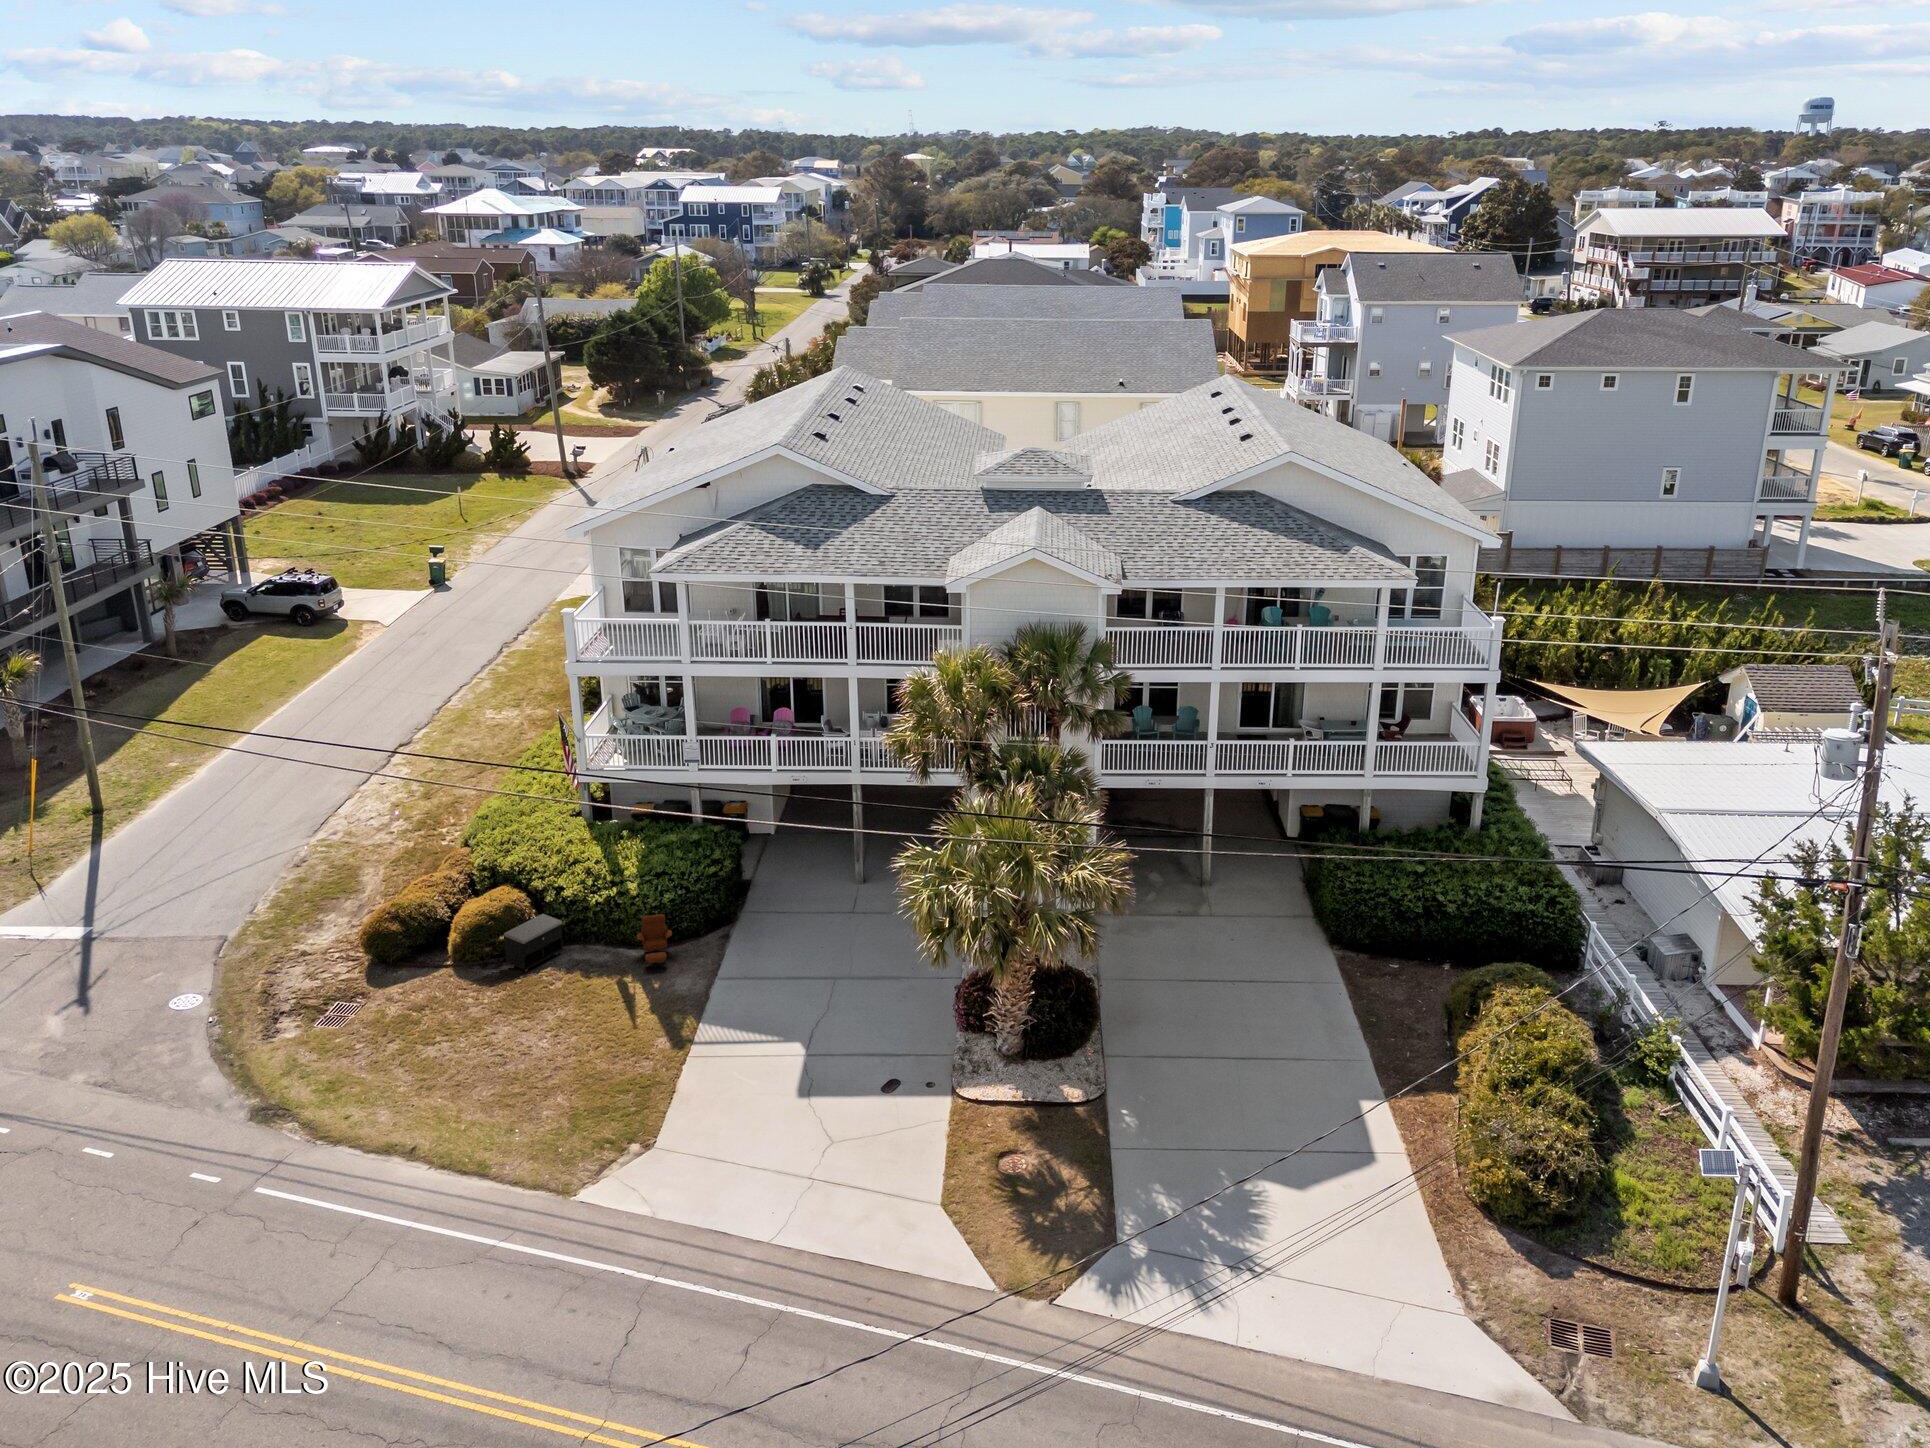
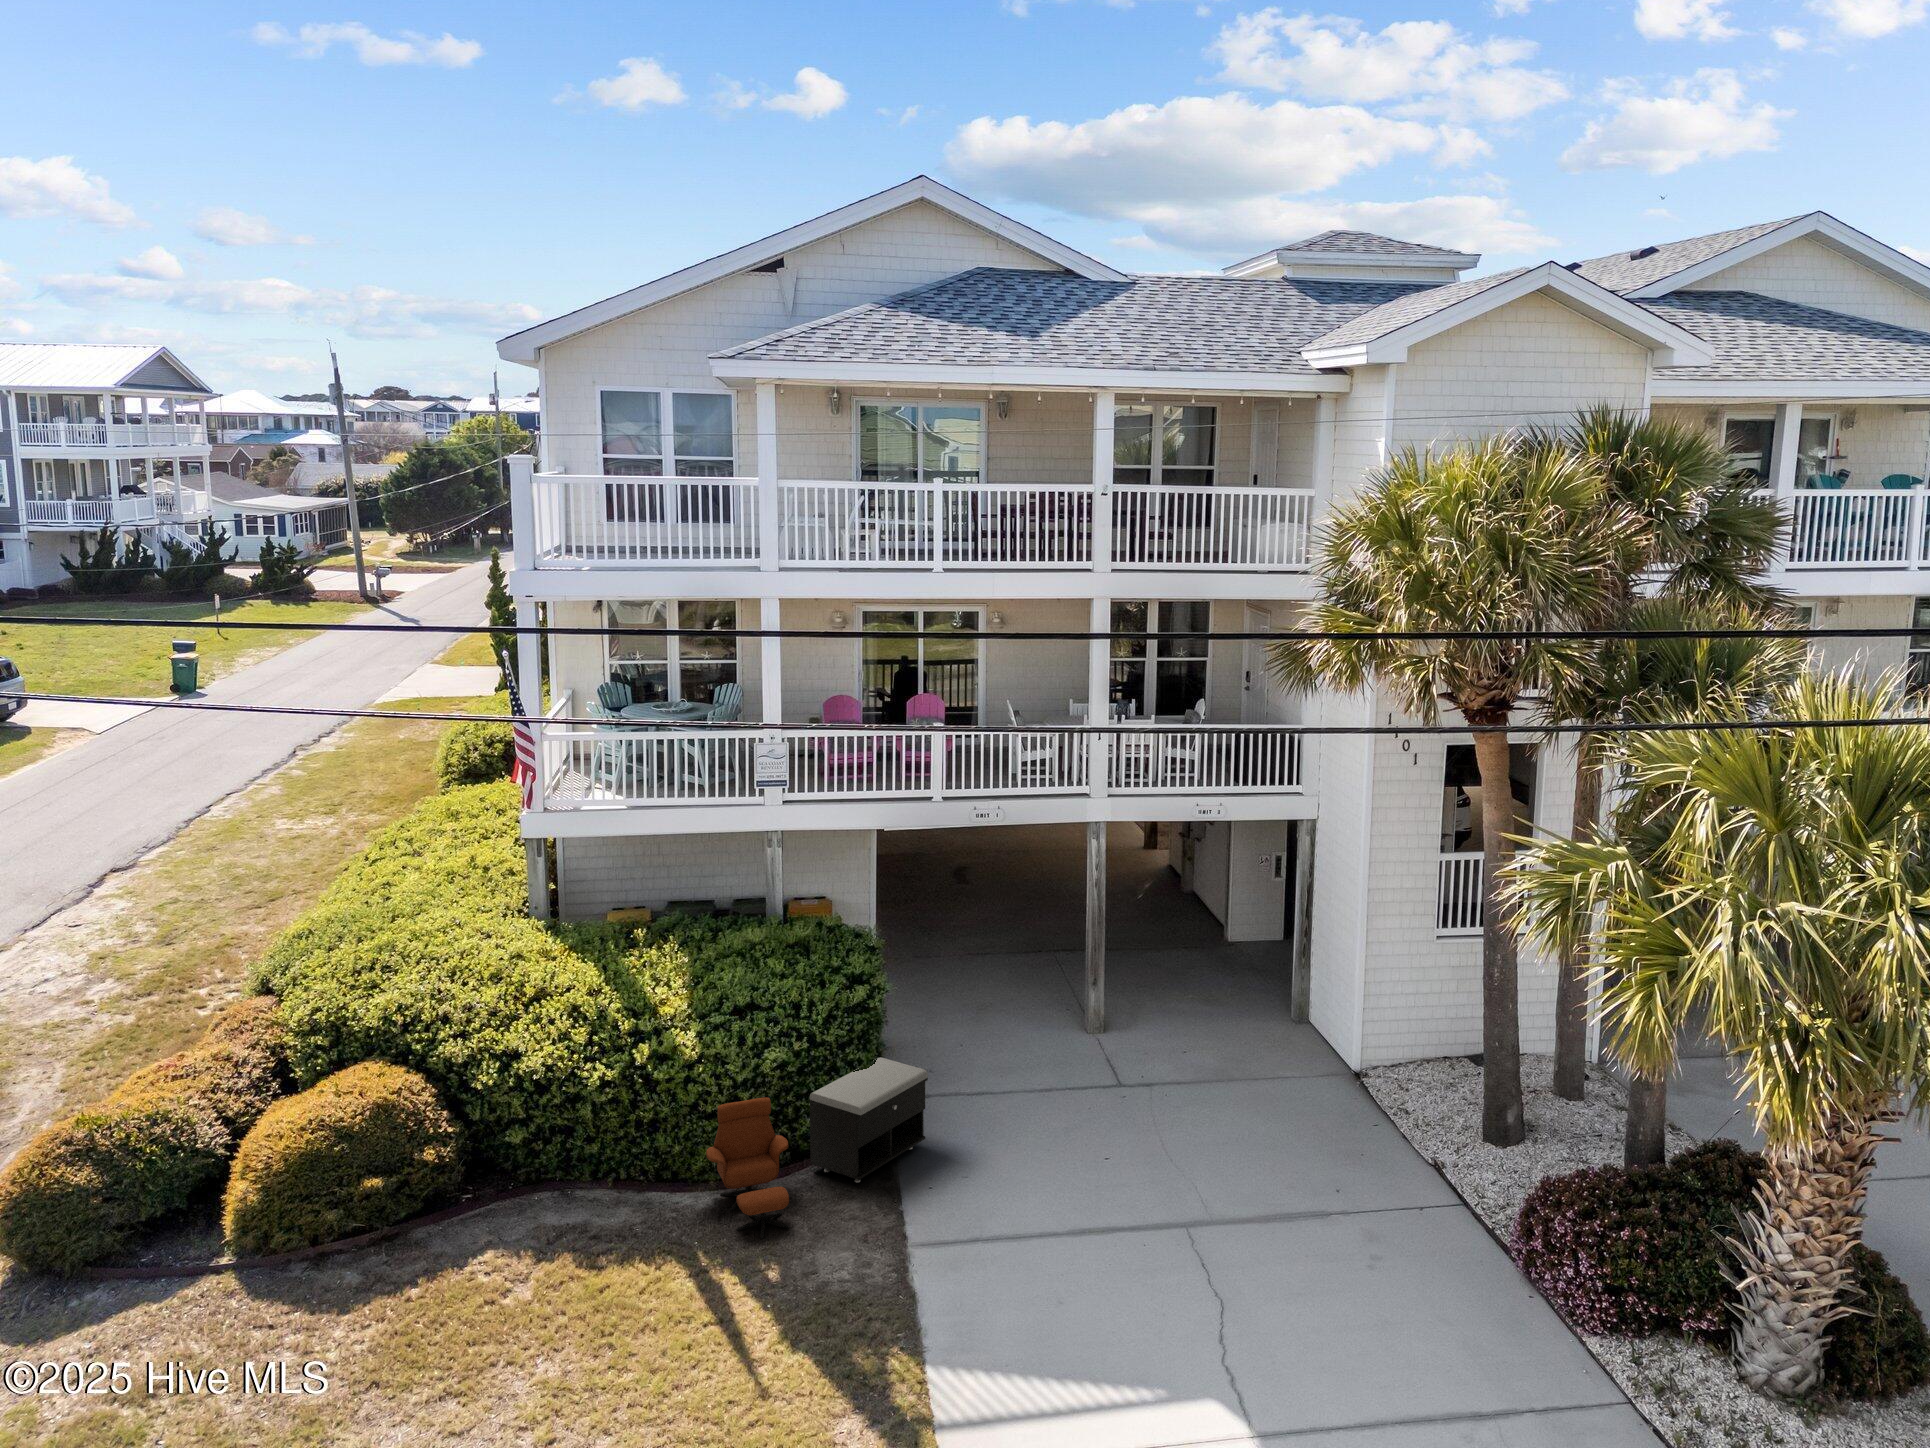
storage bench: present [504,914,563,971] -> present [810,1057,928,1183]

